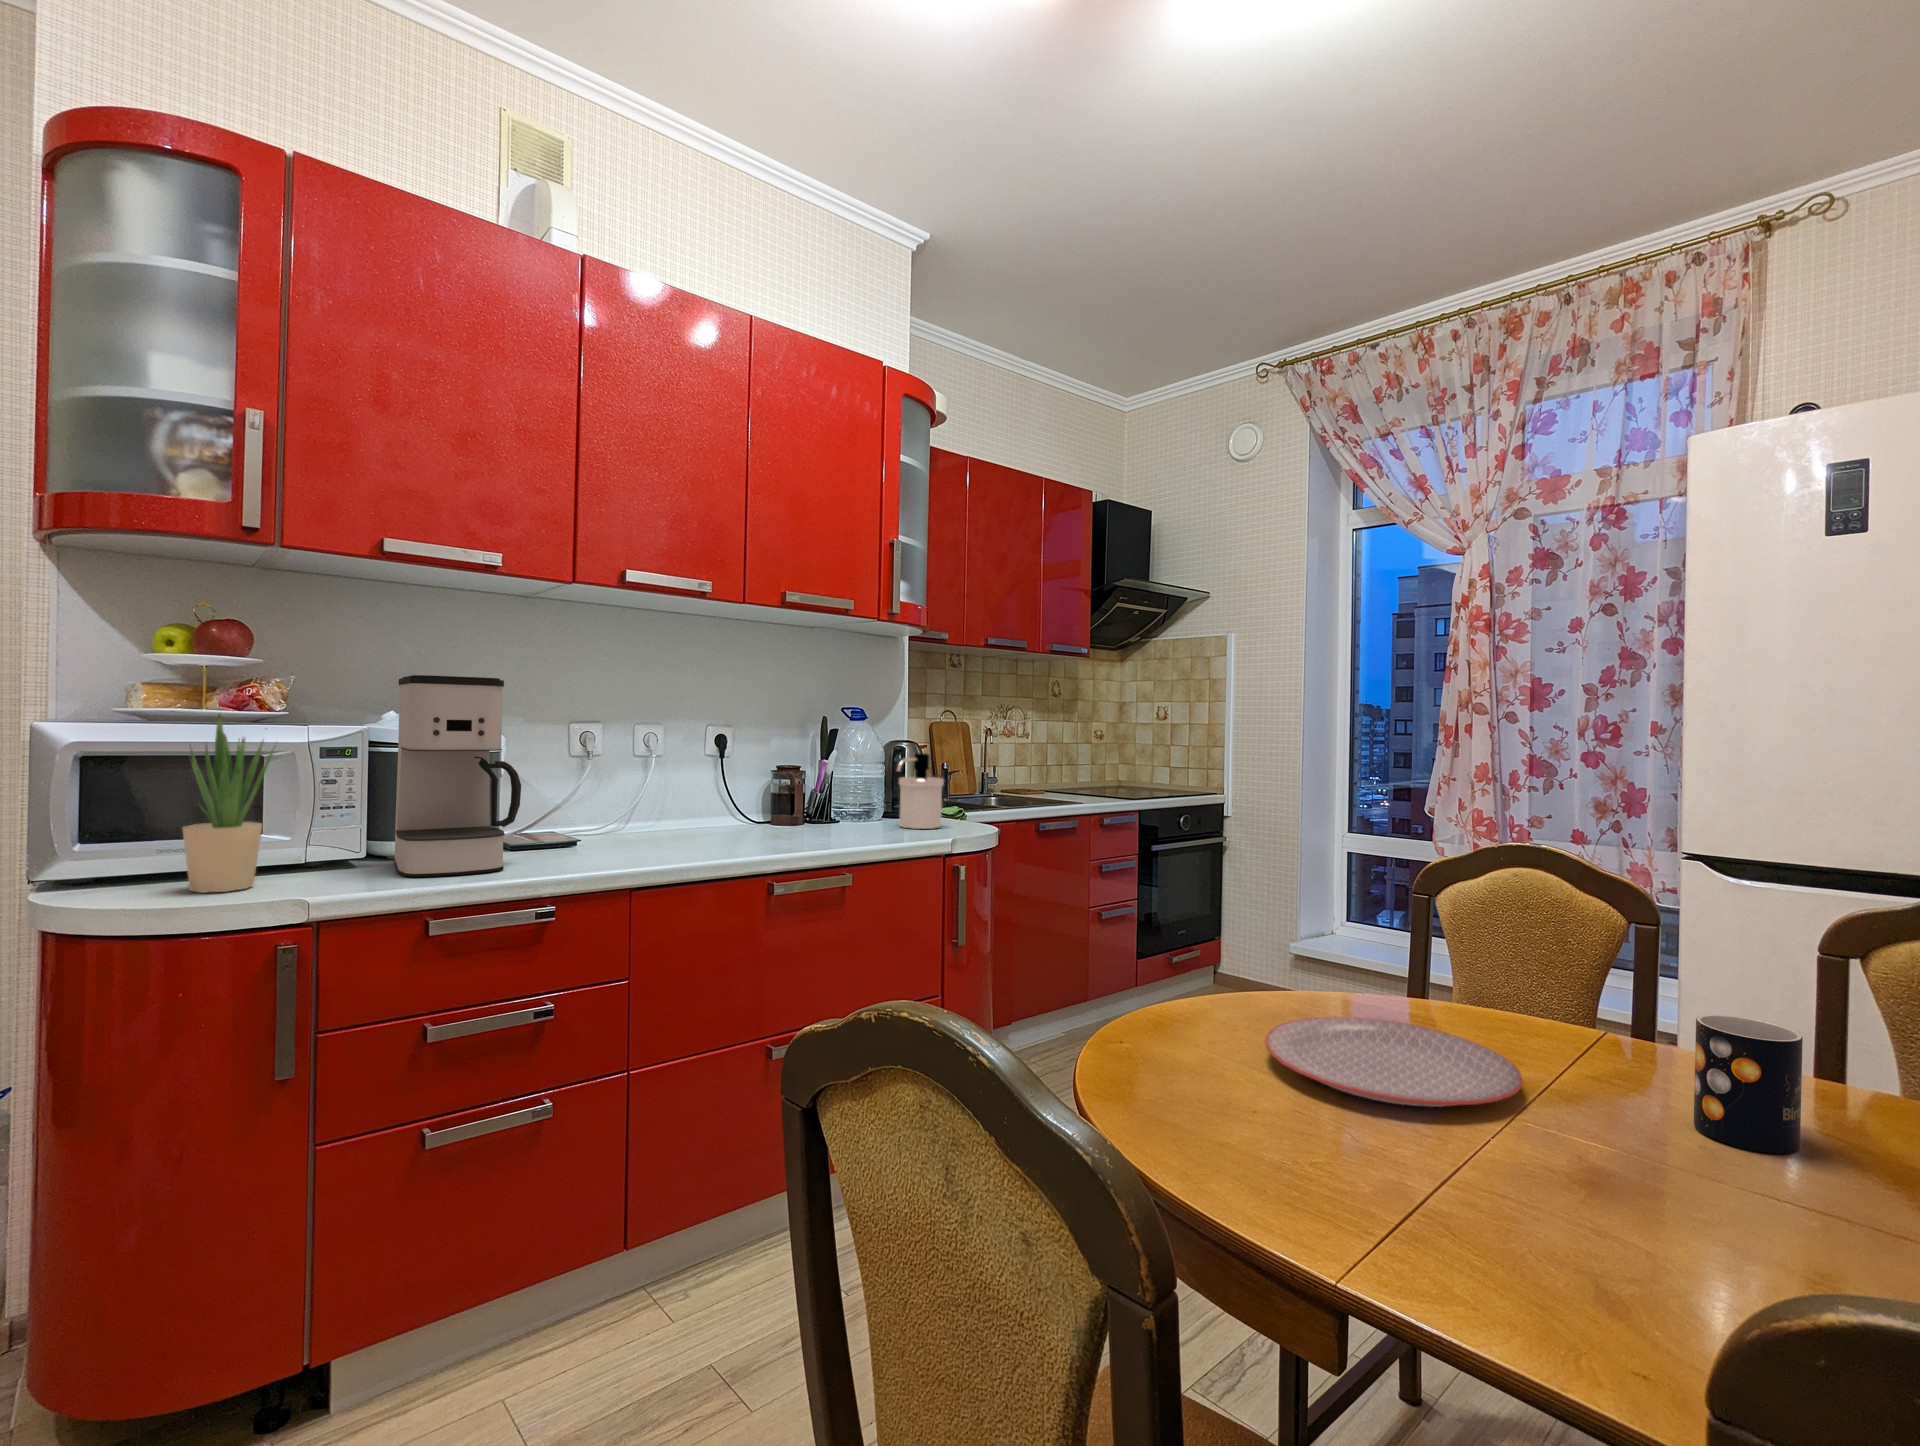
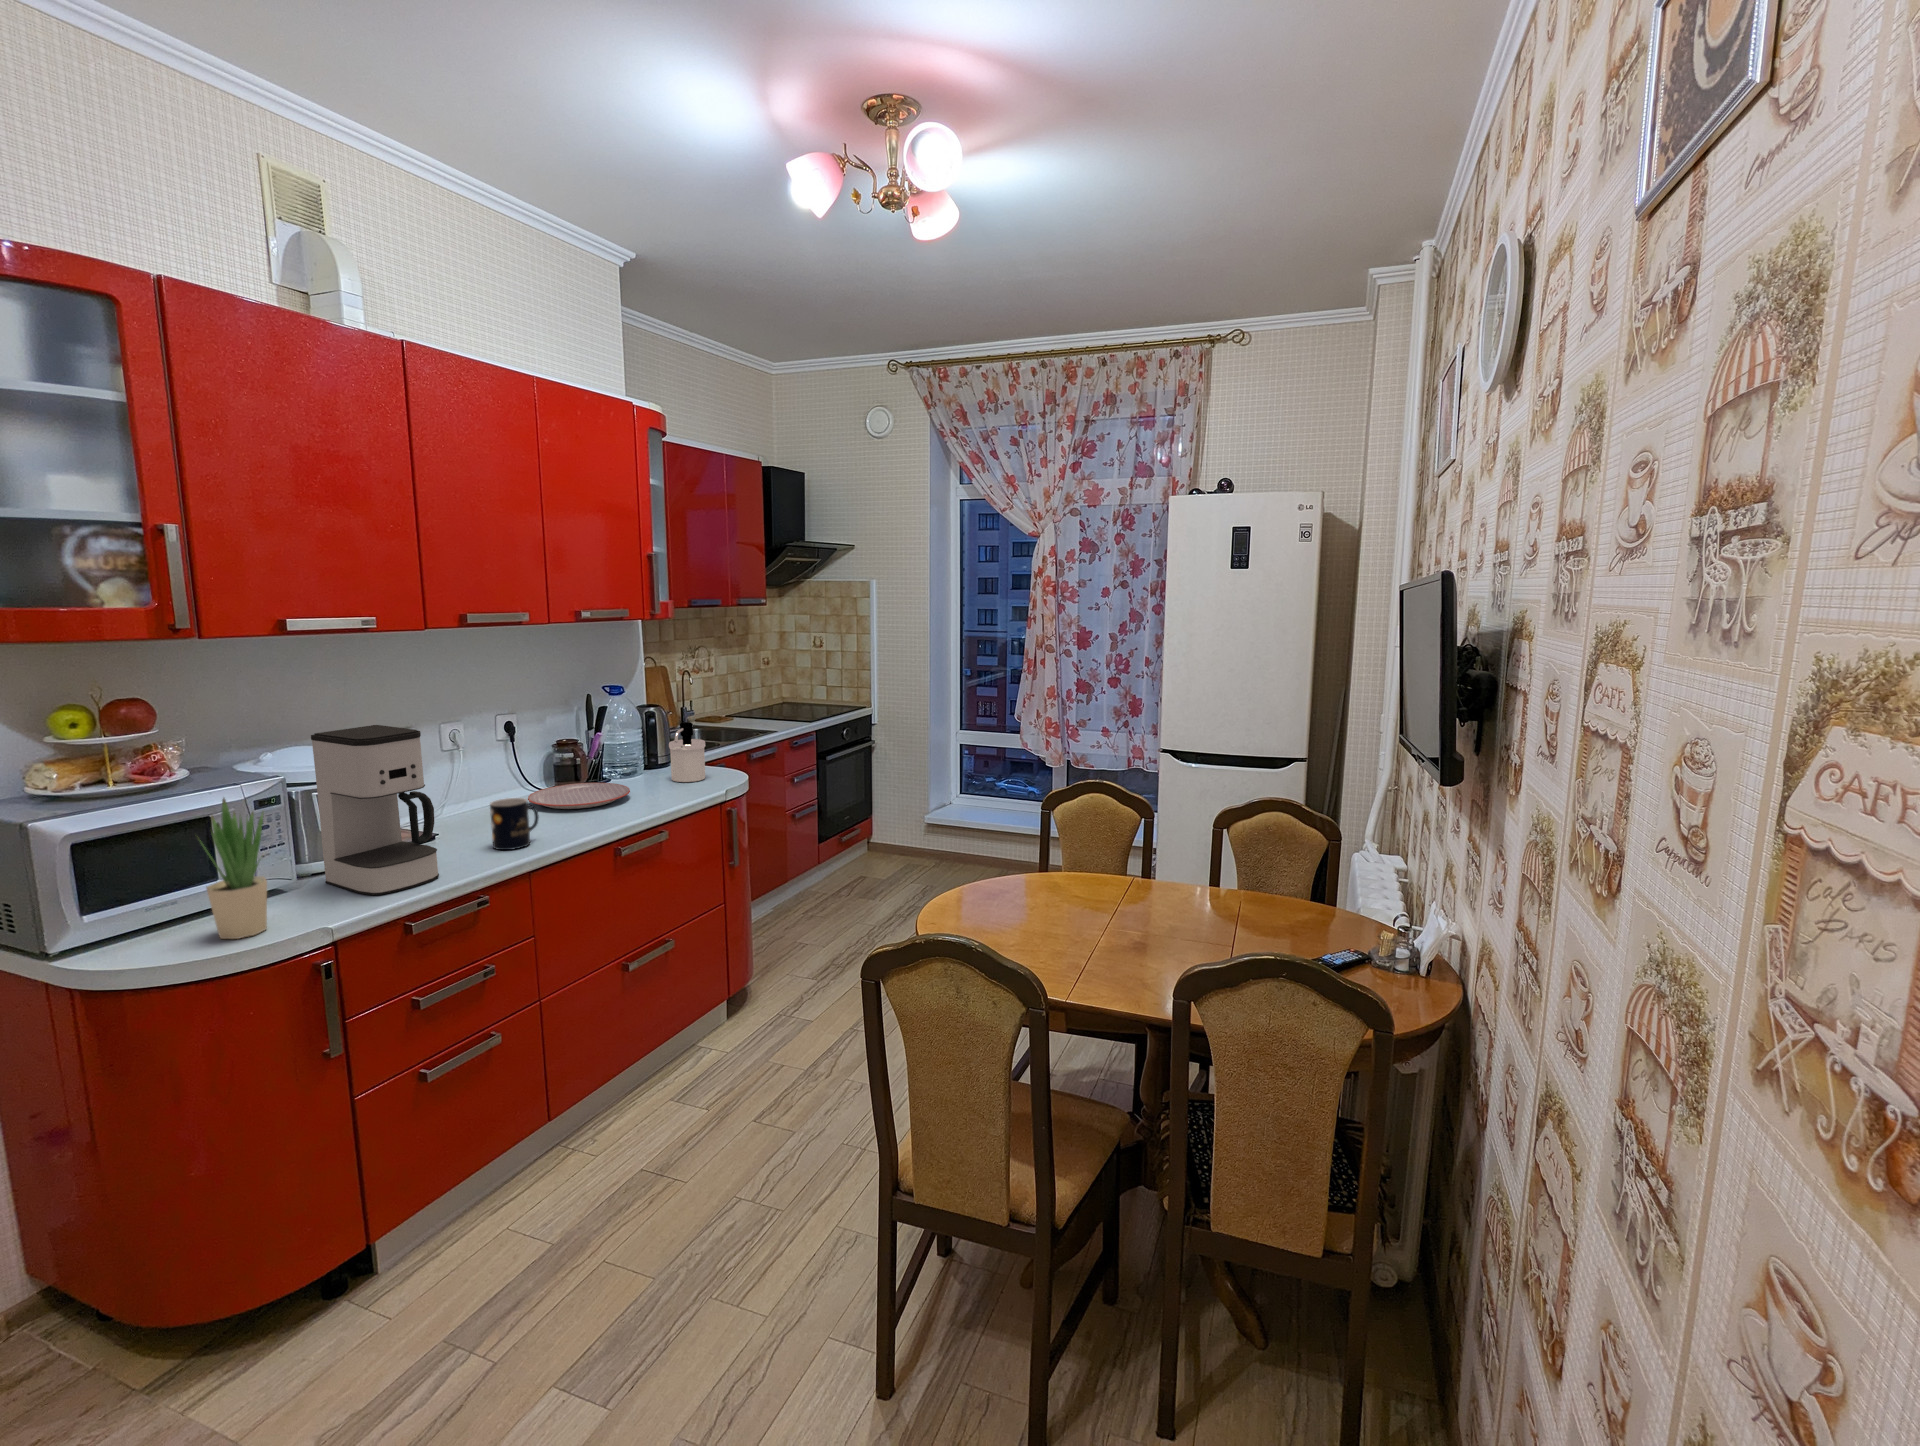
mug: present [1694,1015,1803,1154] -> present [490,798,539,850]
plate: present [1265,1016,1523,1107] -> present [528,783,630,809]

